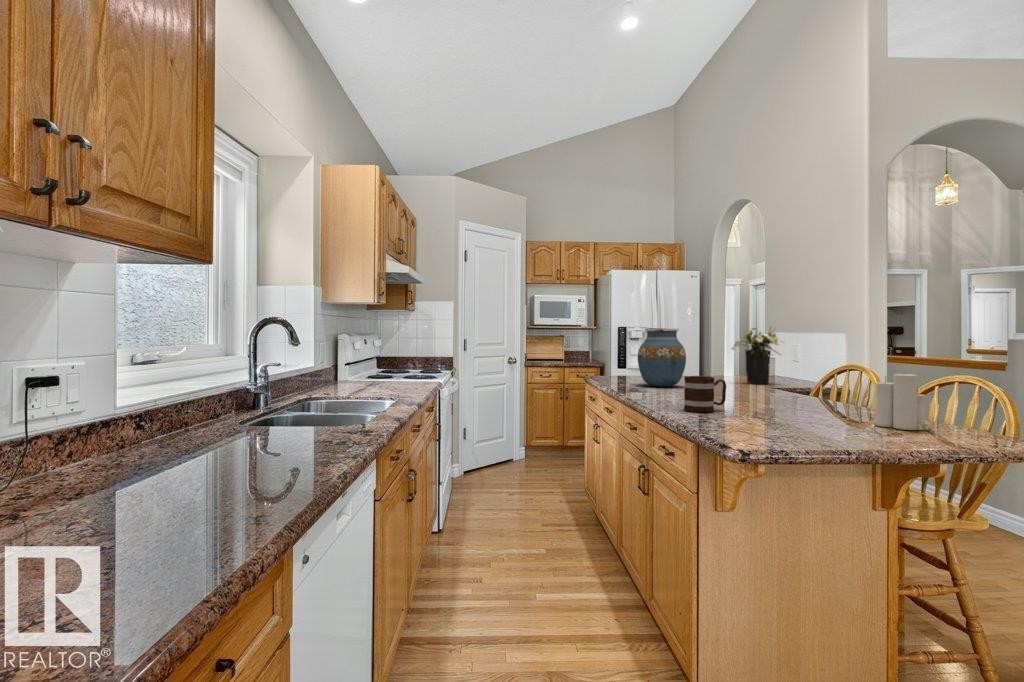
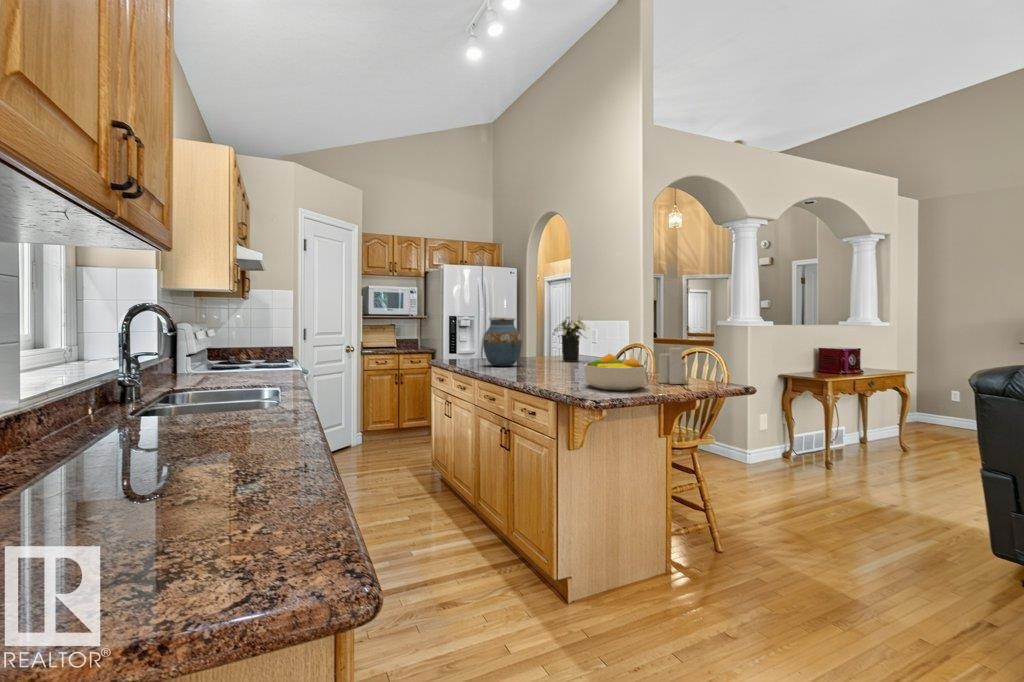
mug: present [684,376,726,412] -> none [535,355,565,382]
fruit bowl: none [746,379,846,435] -> present [584,354,646,391]

